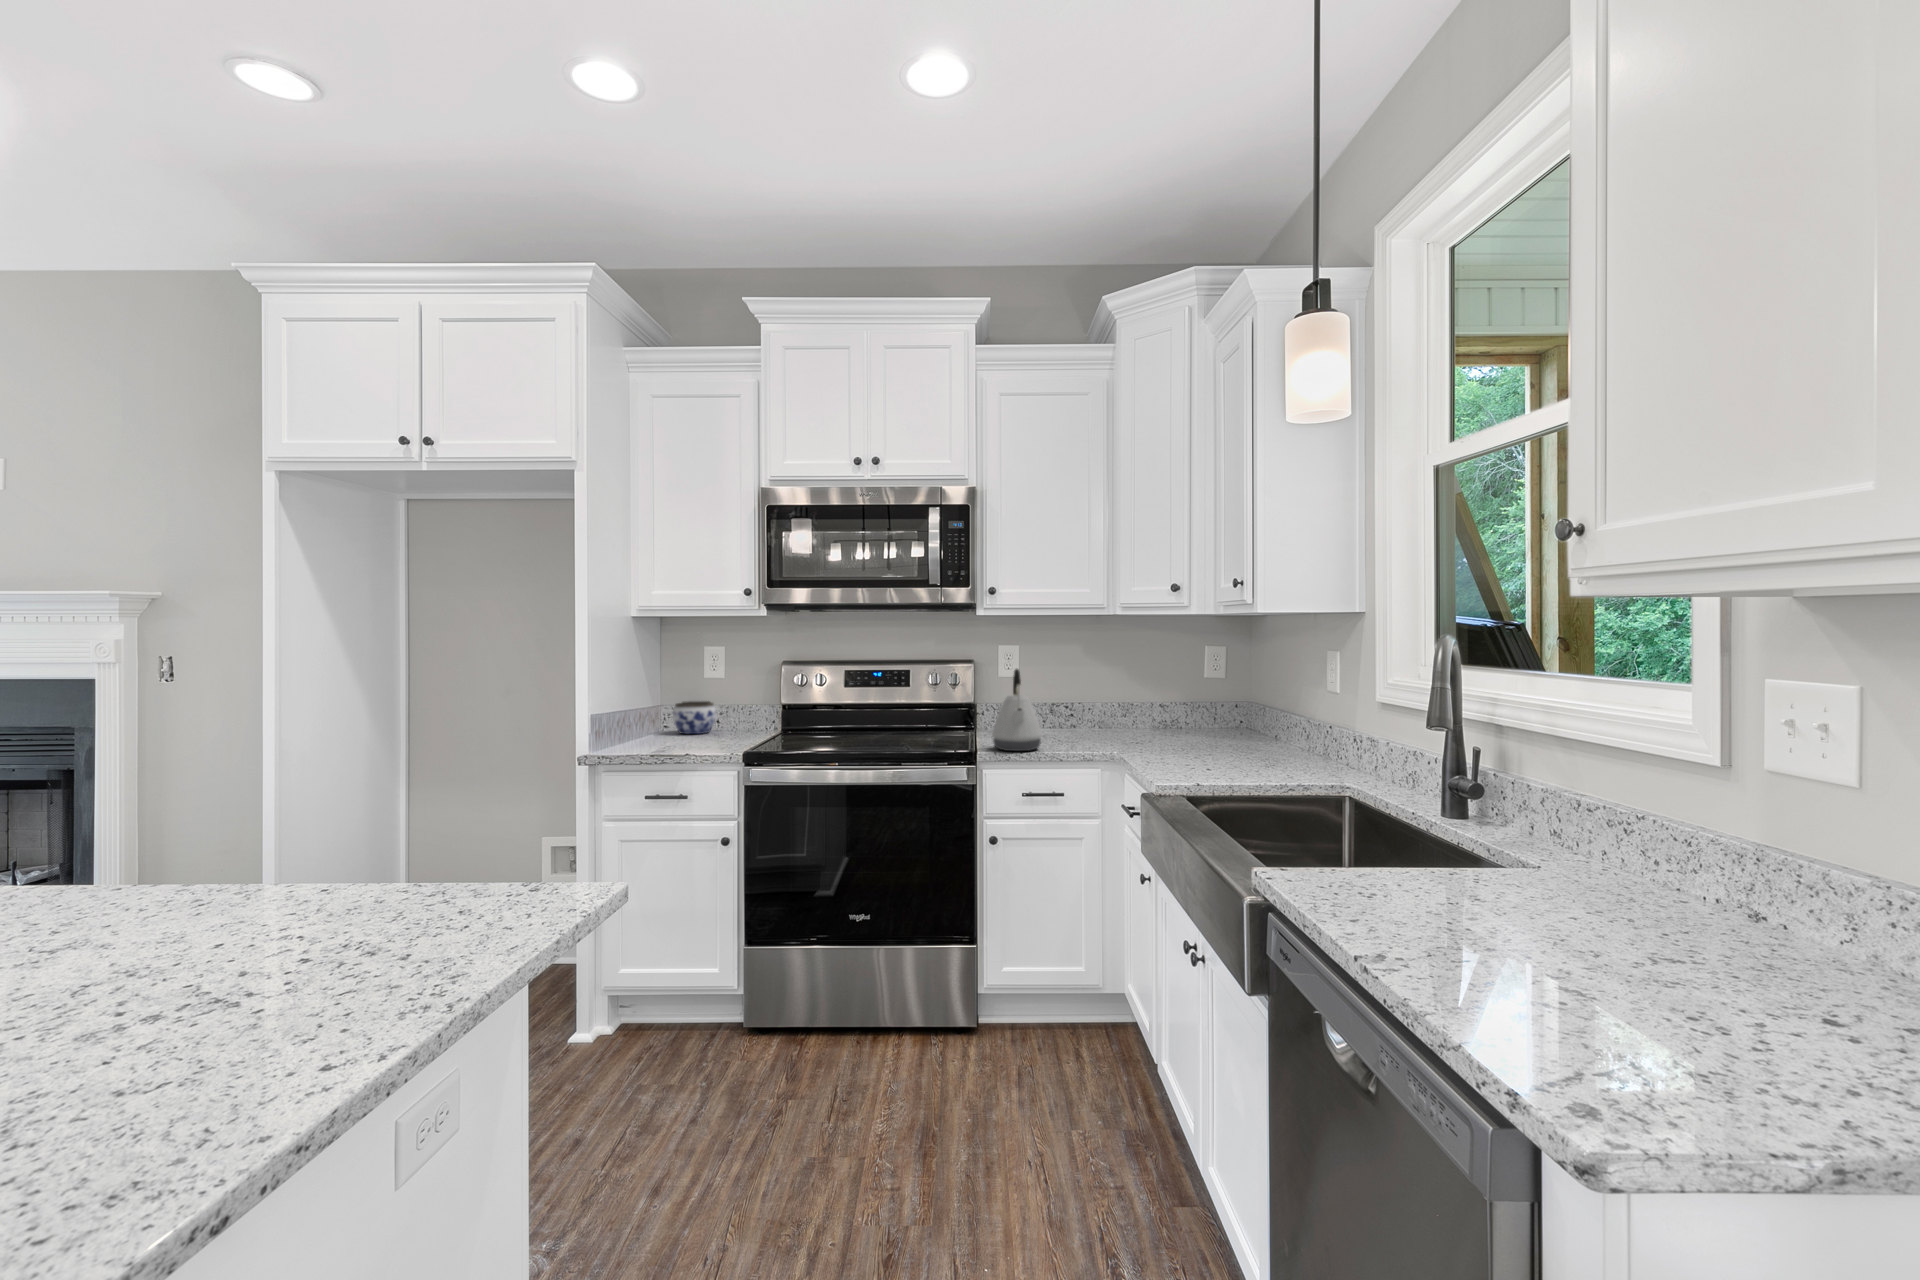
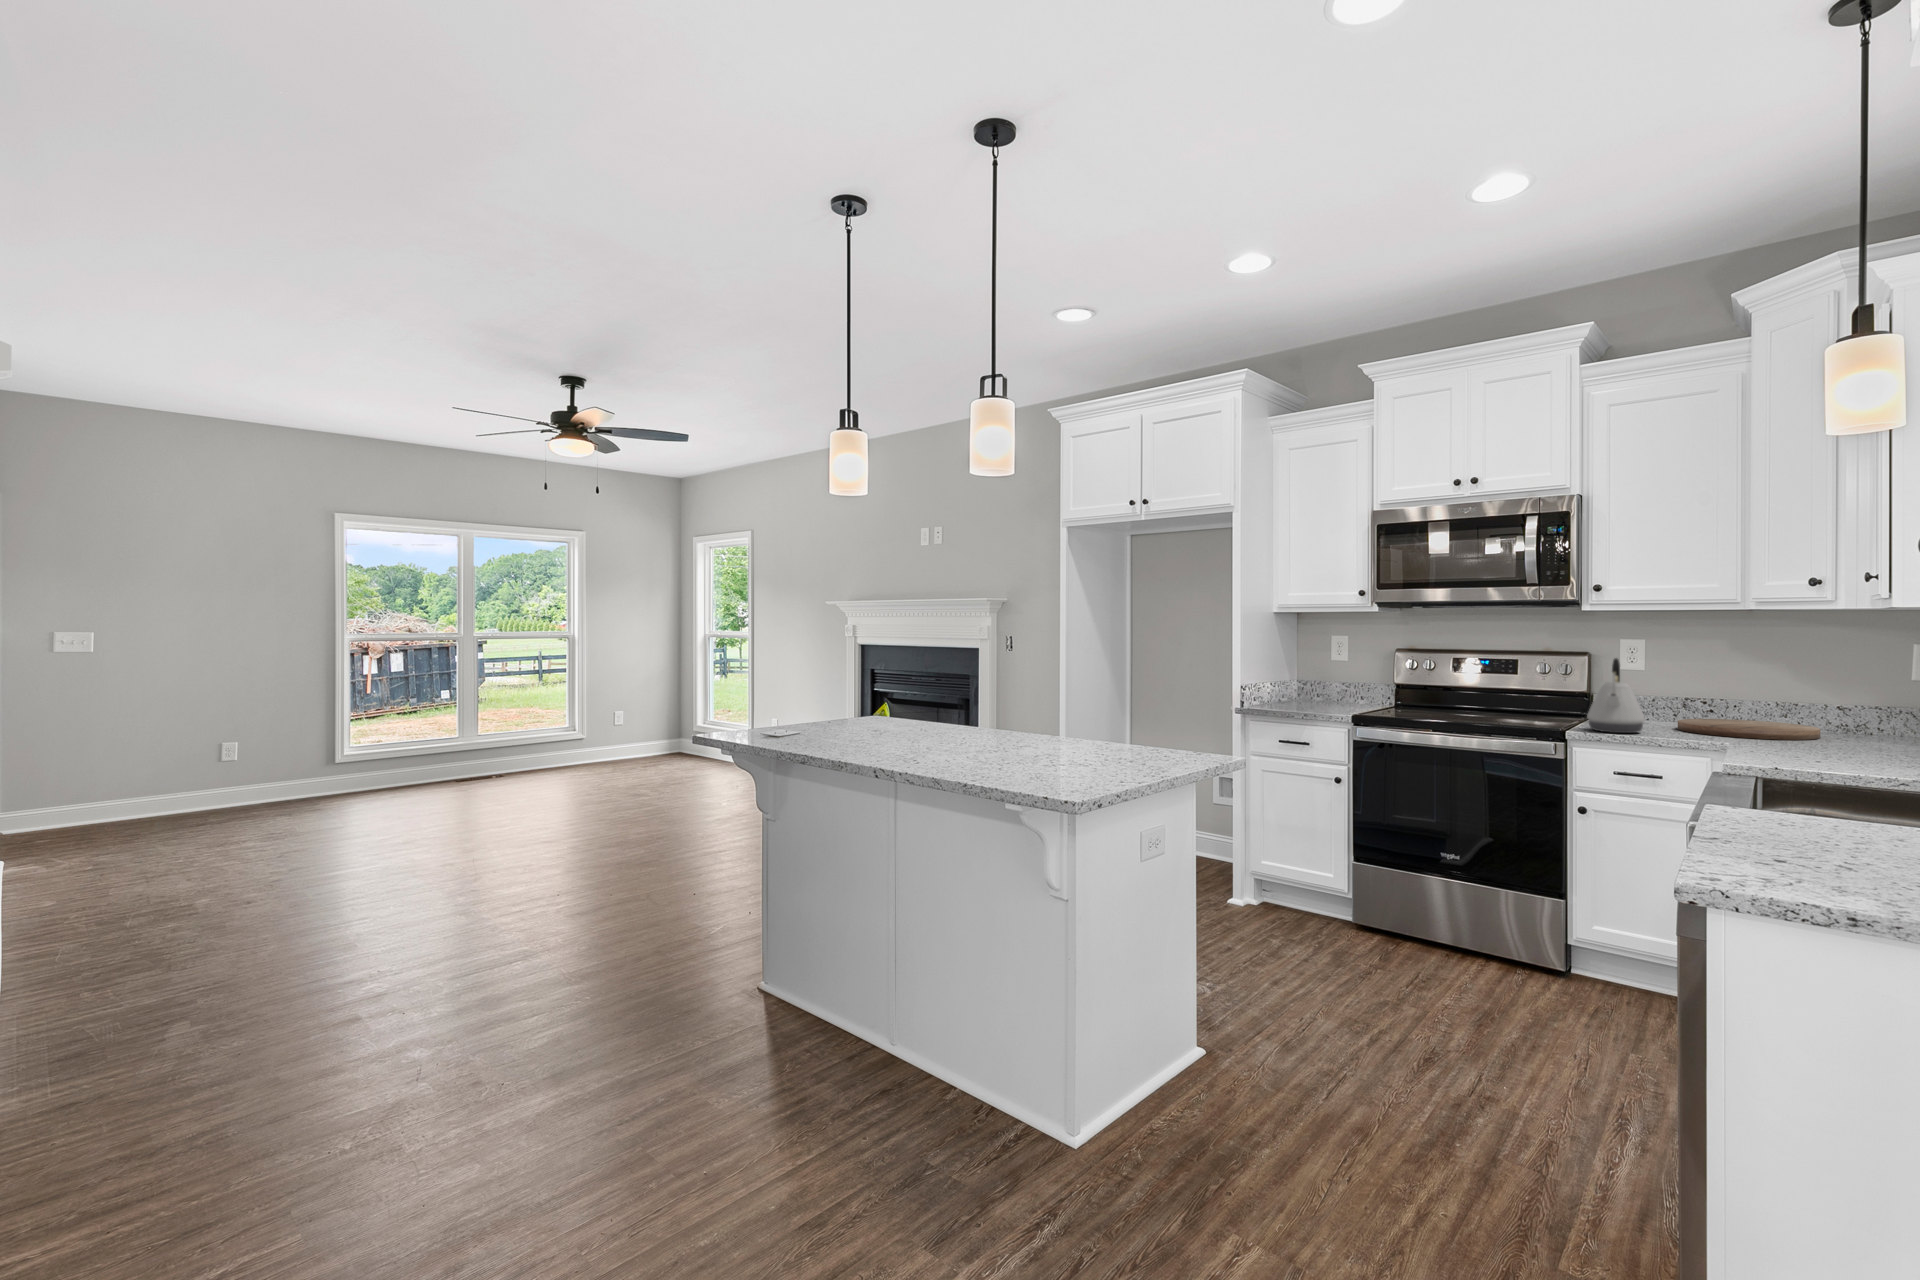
jar: present [673,701,716,734] -> none [1305,678,1340,703]
cutting board: none [1057,725,1162,746] -> present [1678,719,1821,740]

